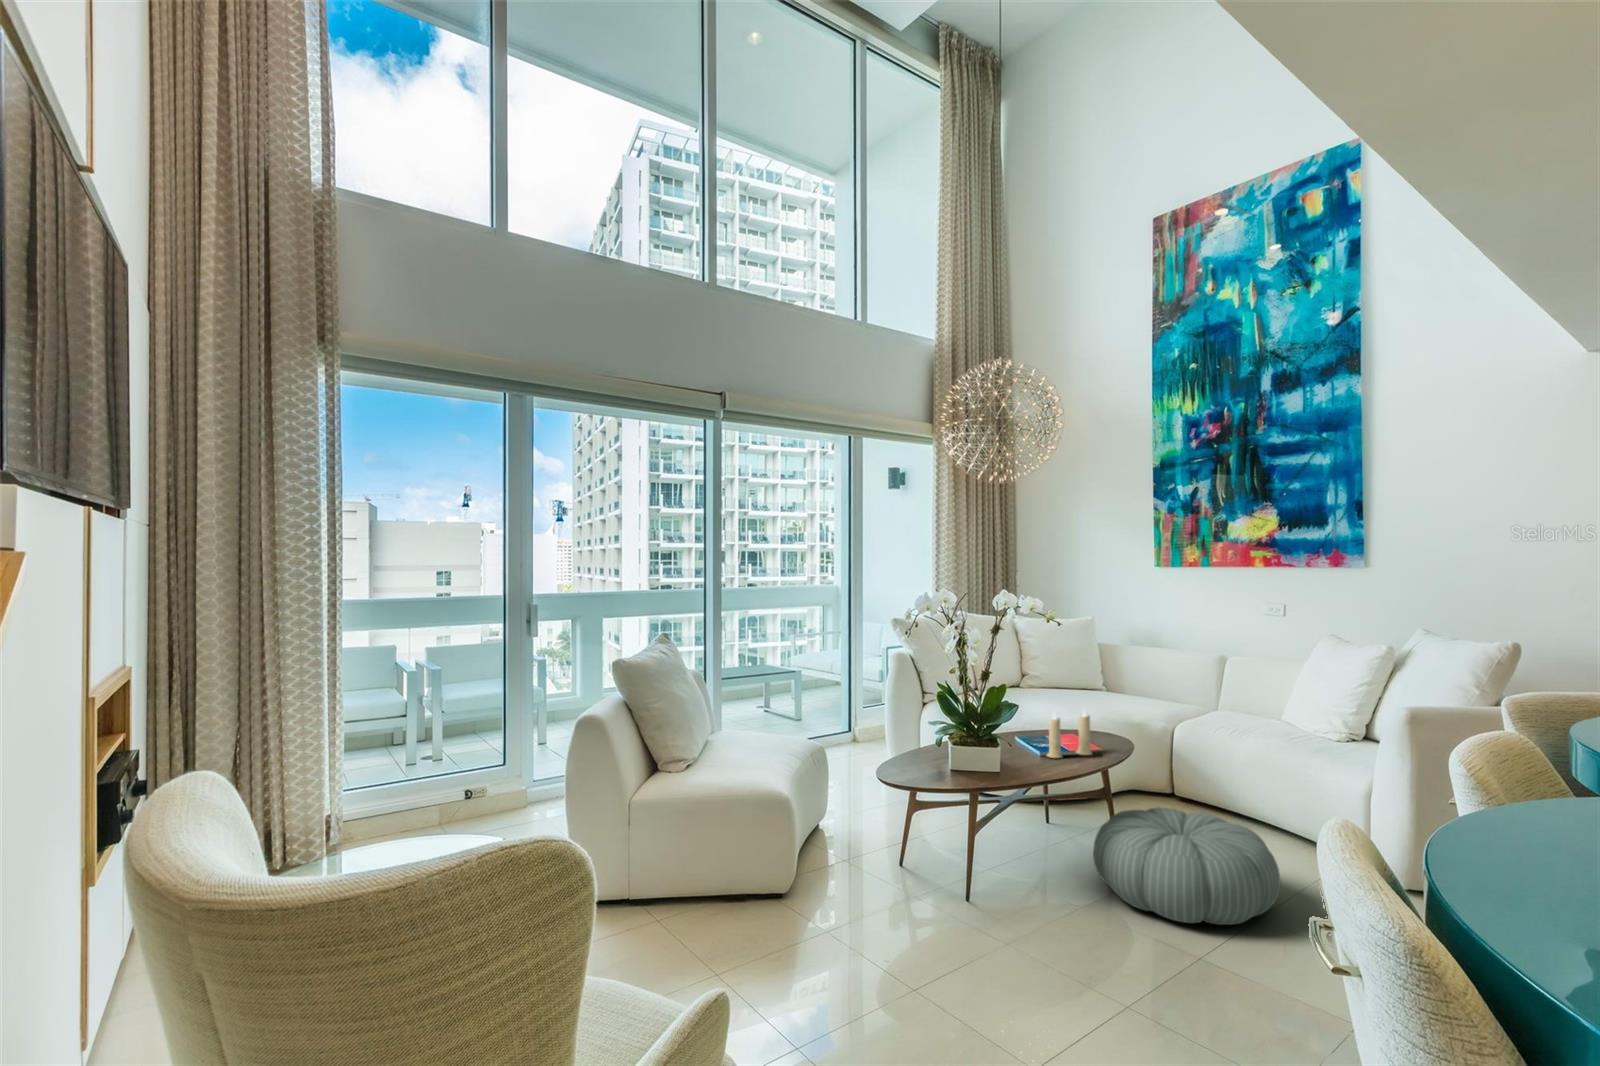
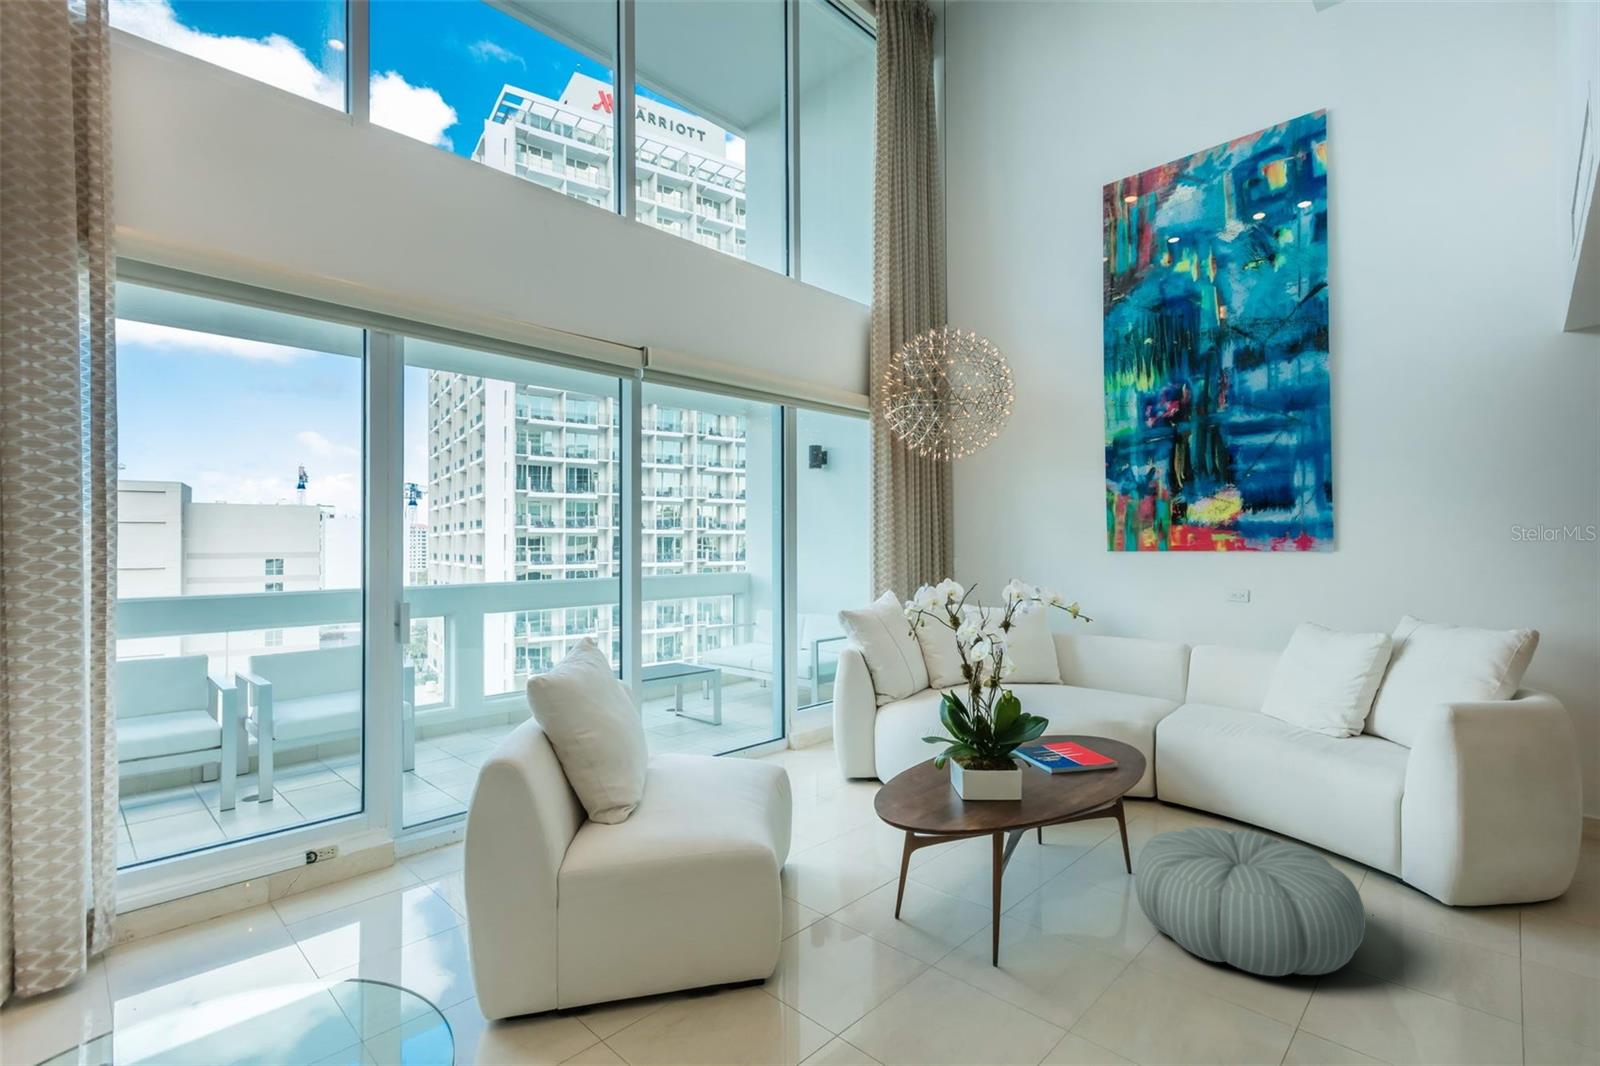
candle: present [1047,710,1092,758] -> none [1068,712,1118,775]

